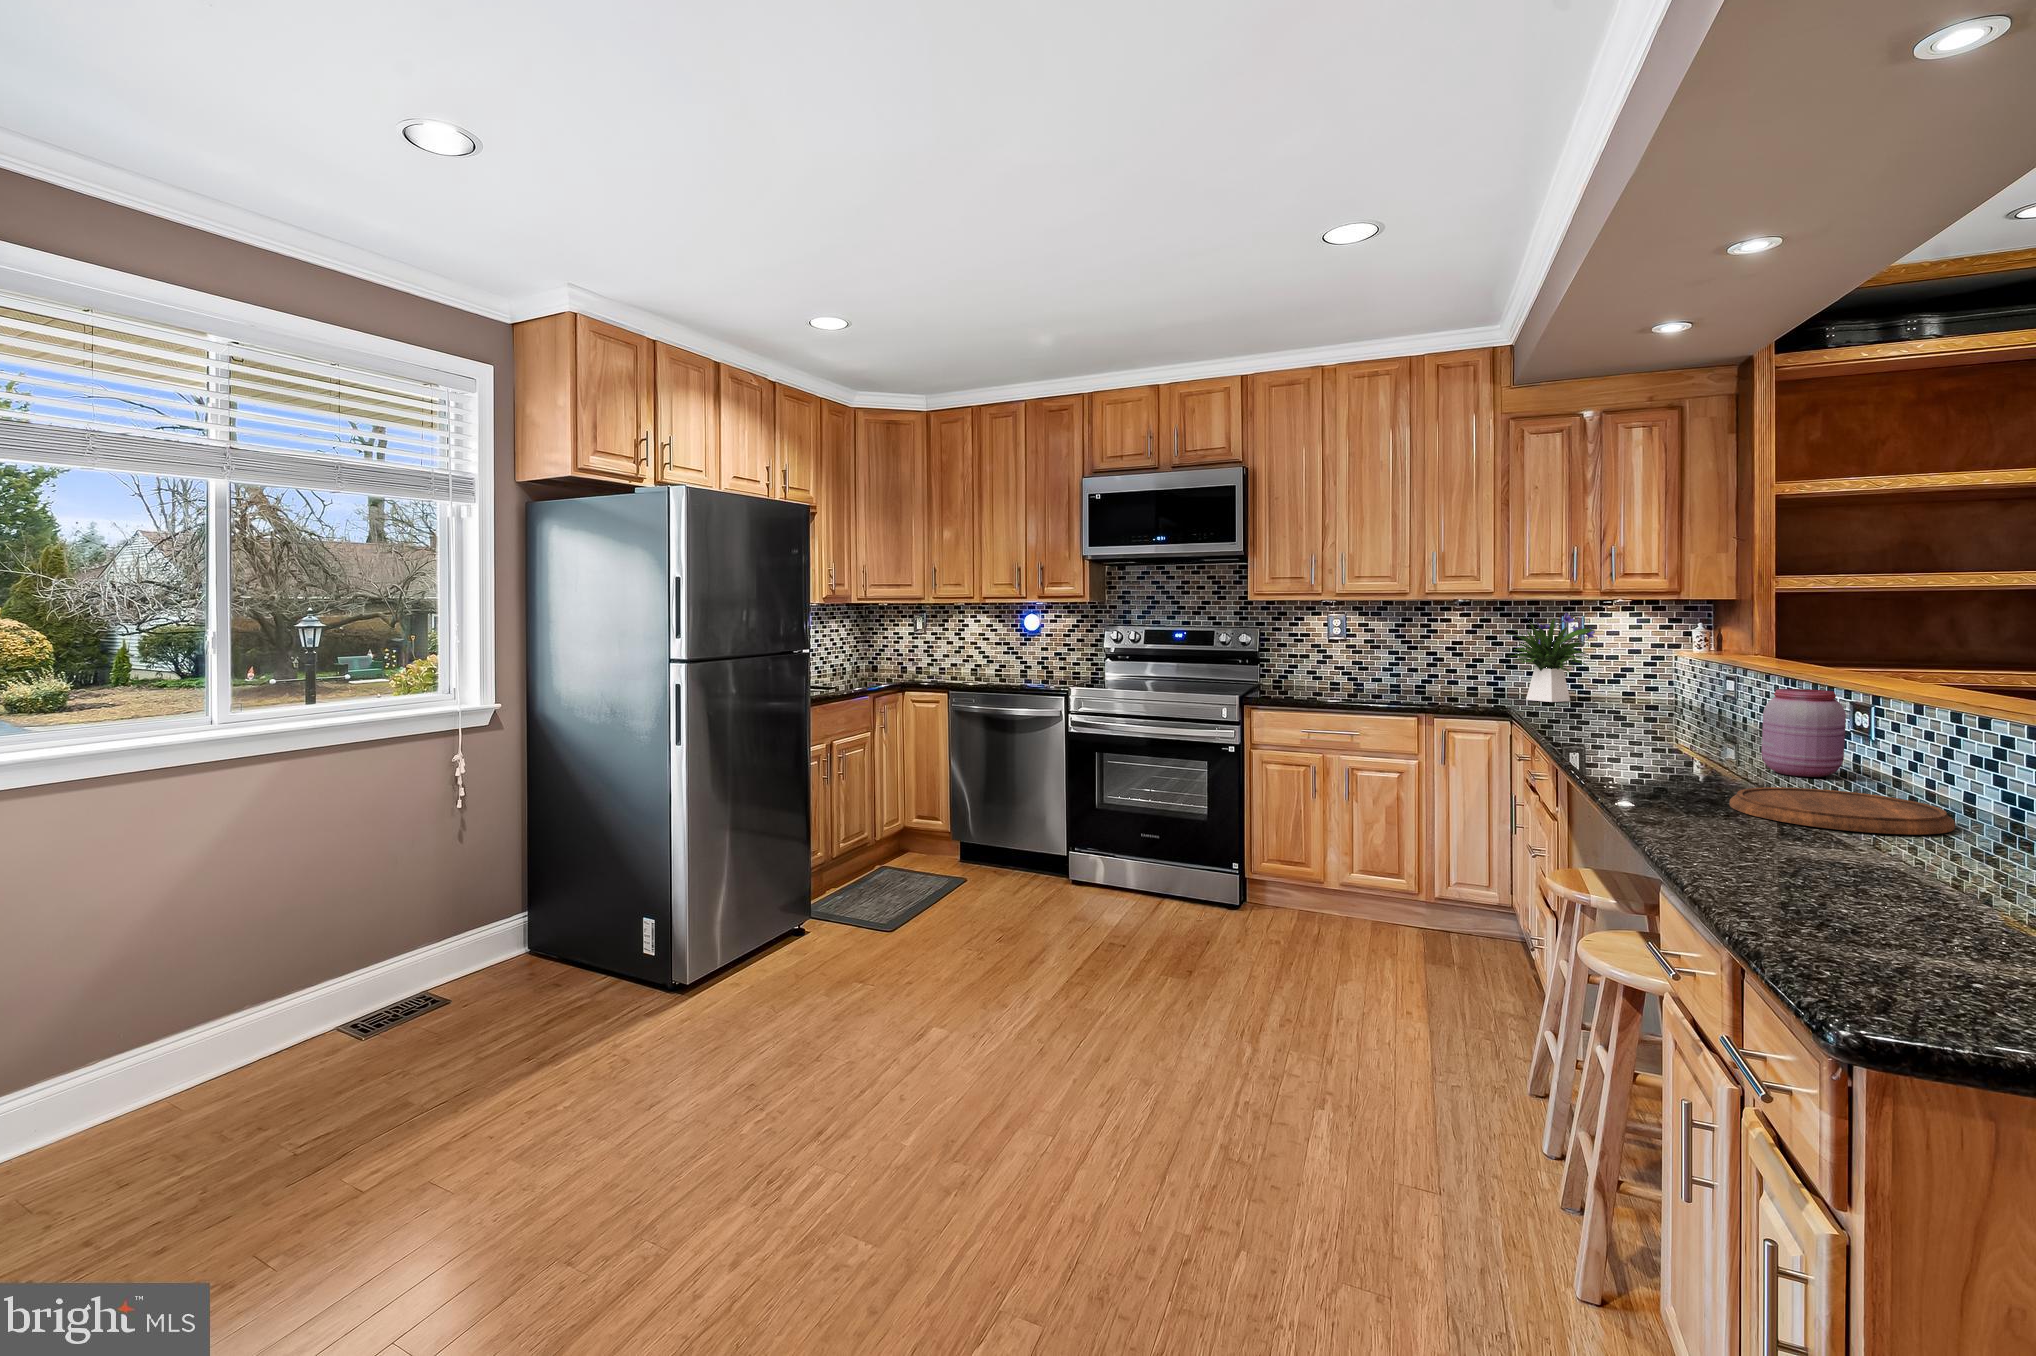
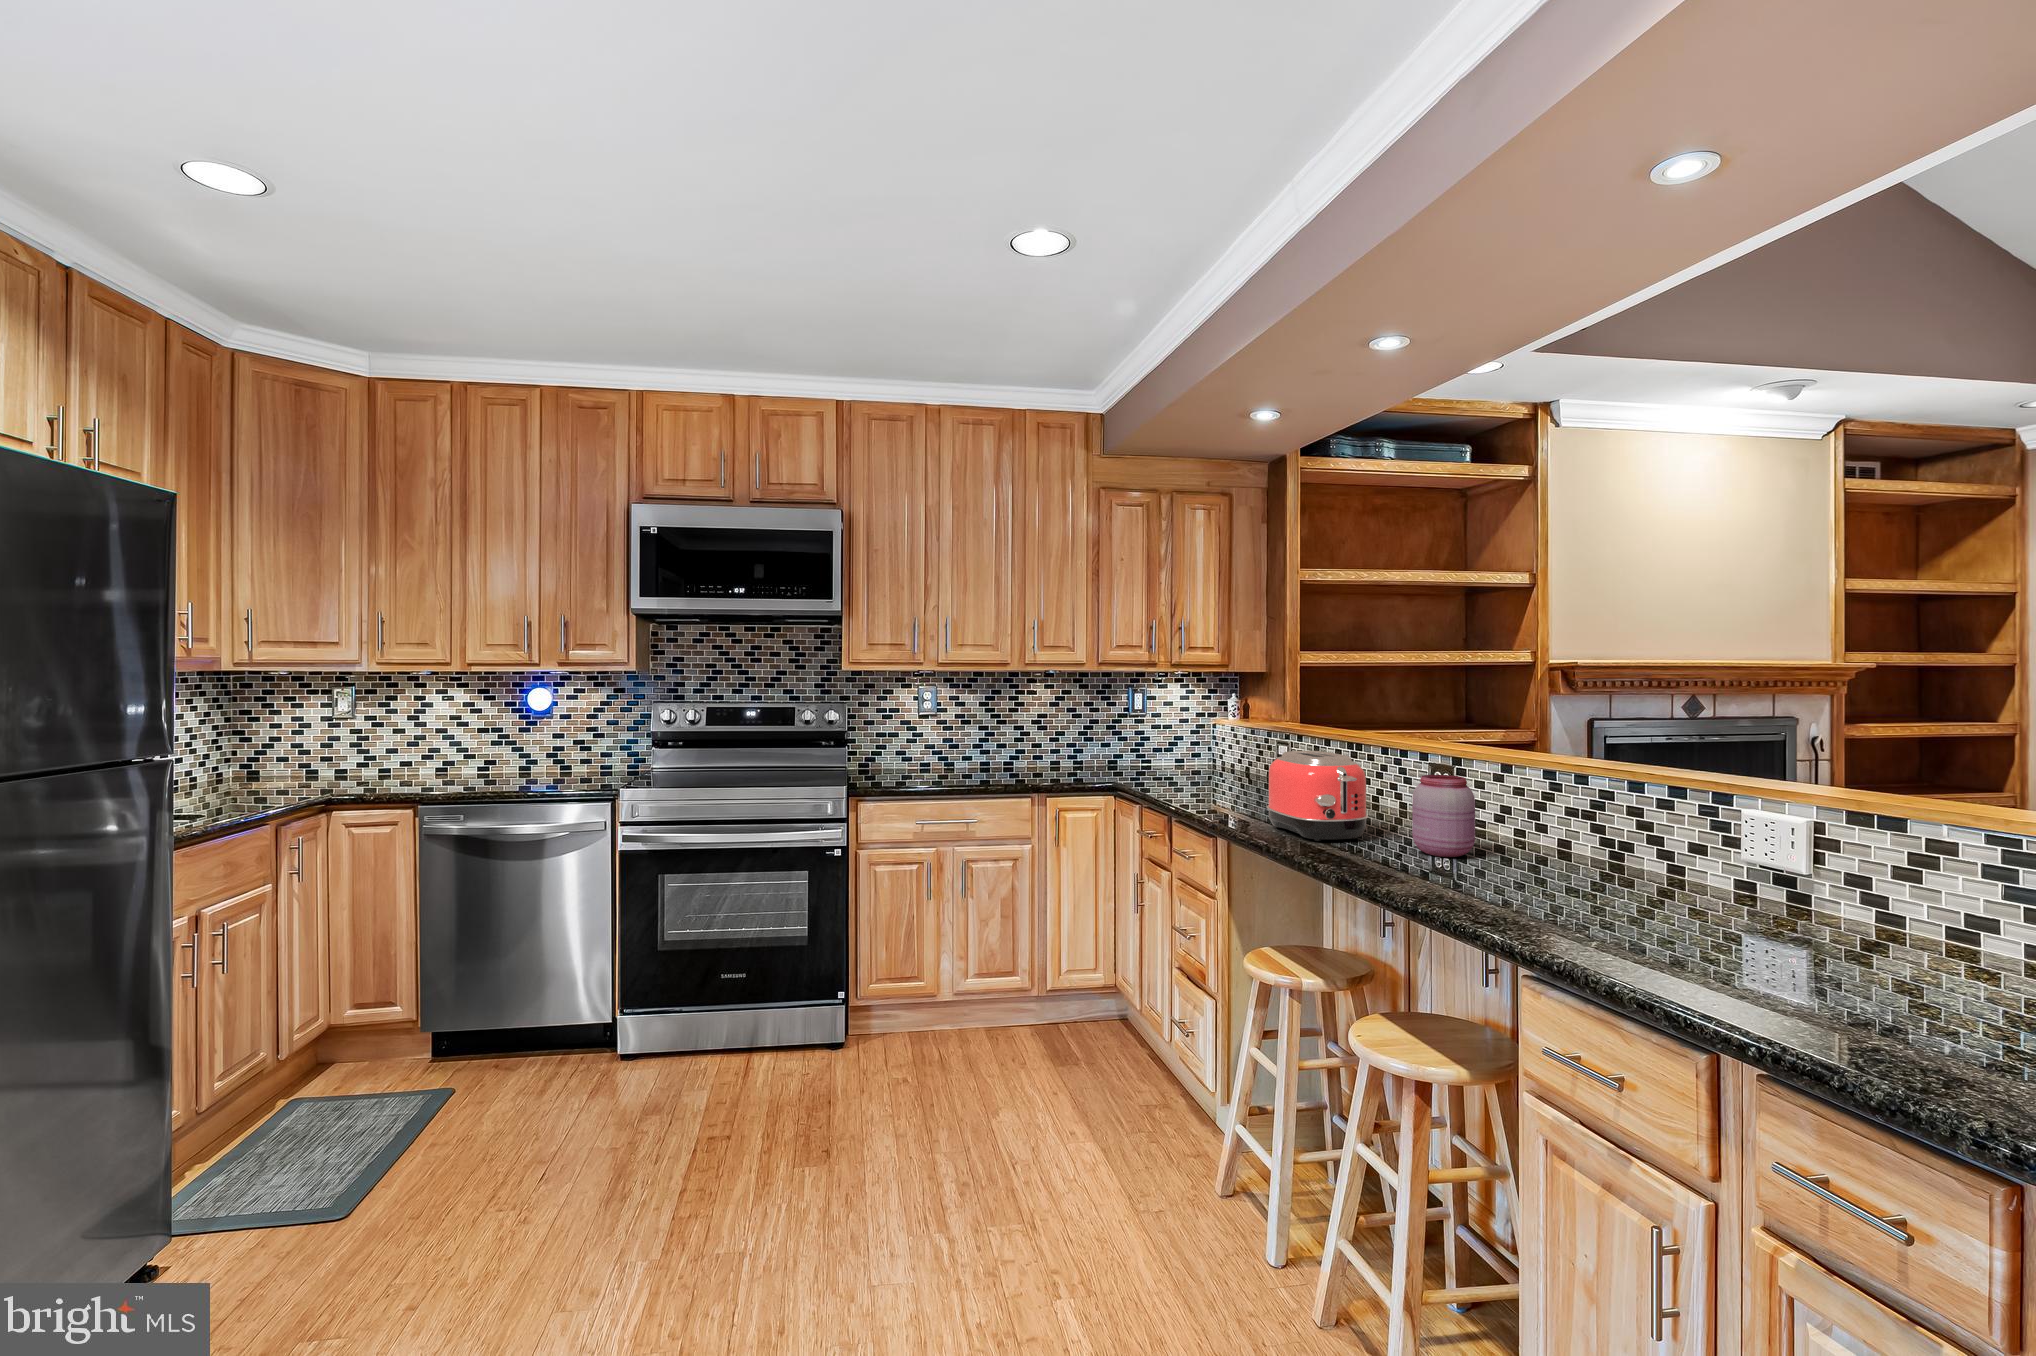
flower arrangement: present [1510,613,1596,702] -> none [1075,680,1162,772]
toaster: none [1620,667,1730,757] -> present [1267,751,1368,841]
cutting board: present [1729,787,1955,834] -> none [1475,881,1660,936]

